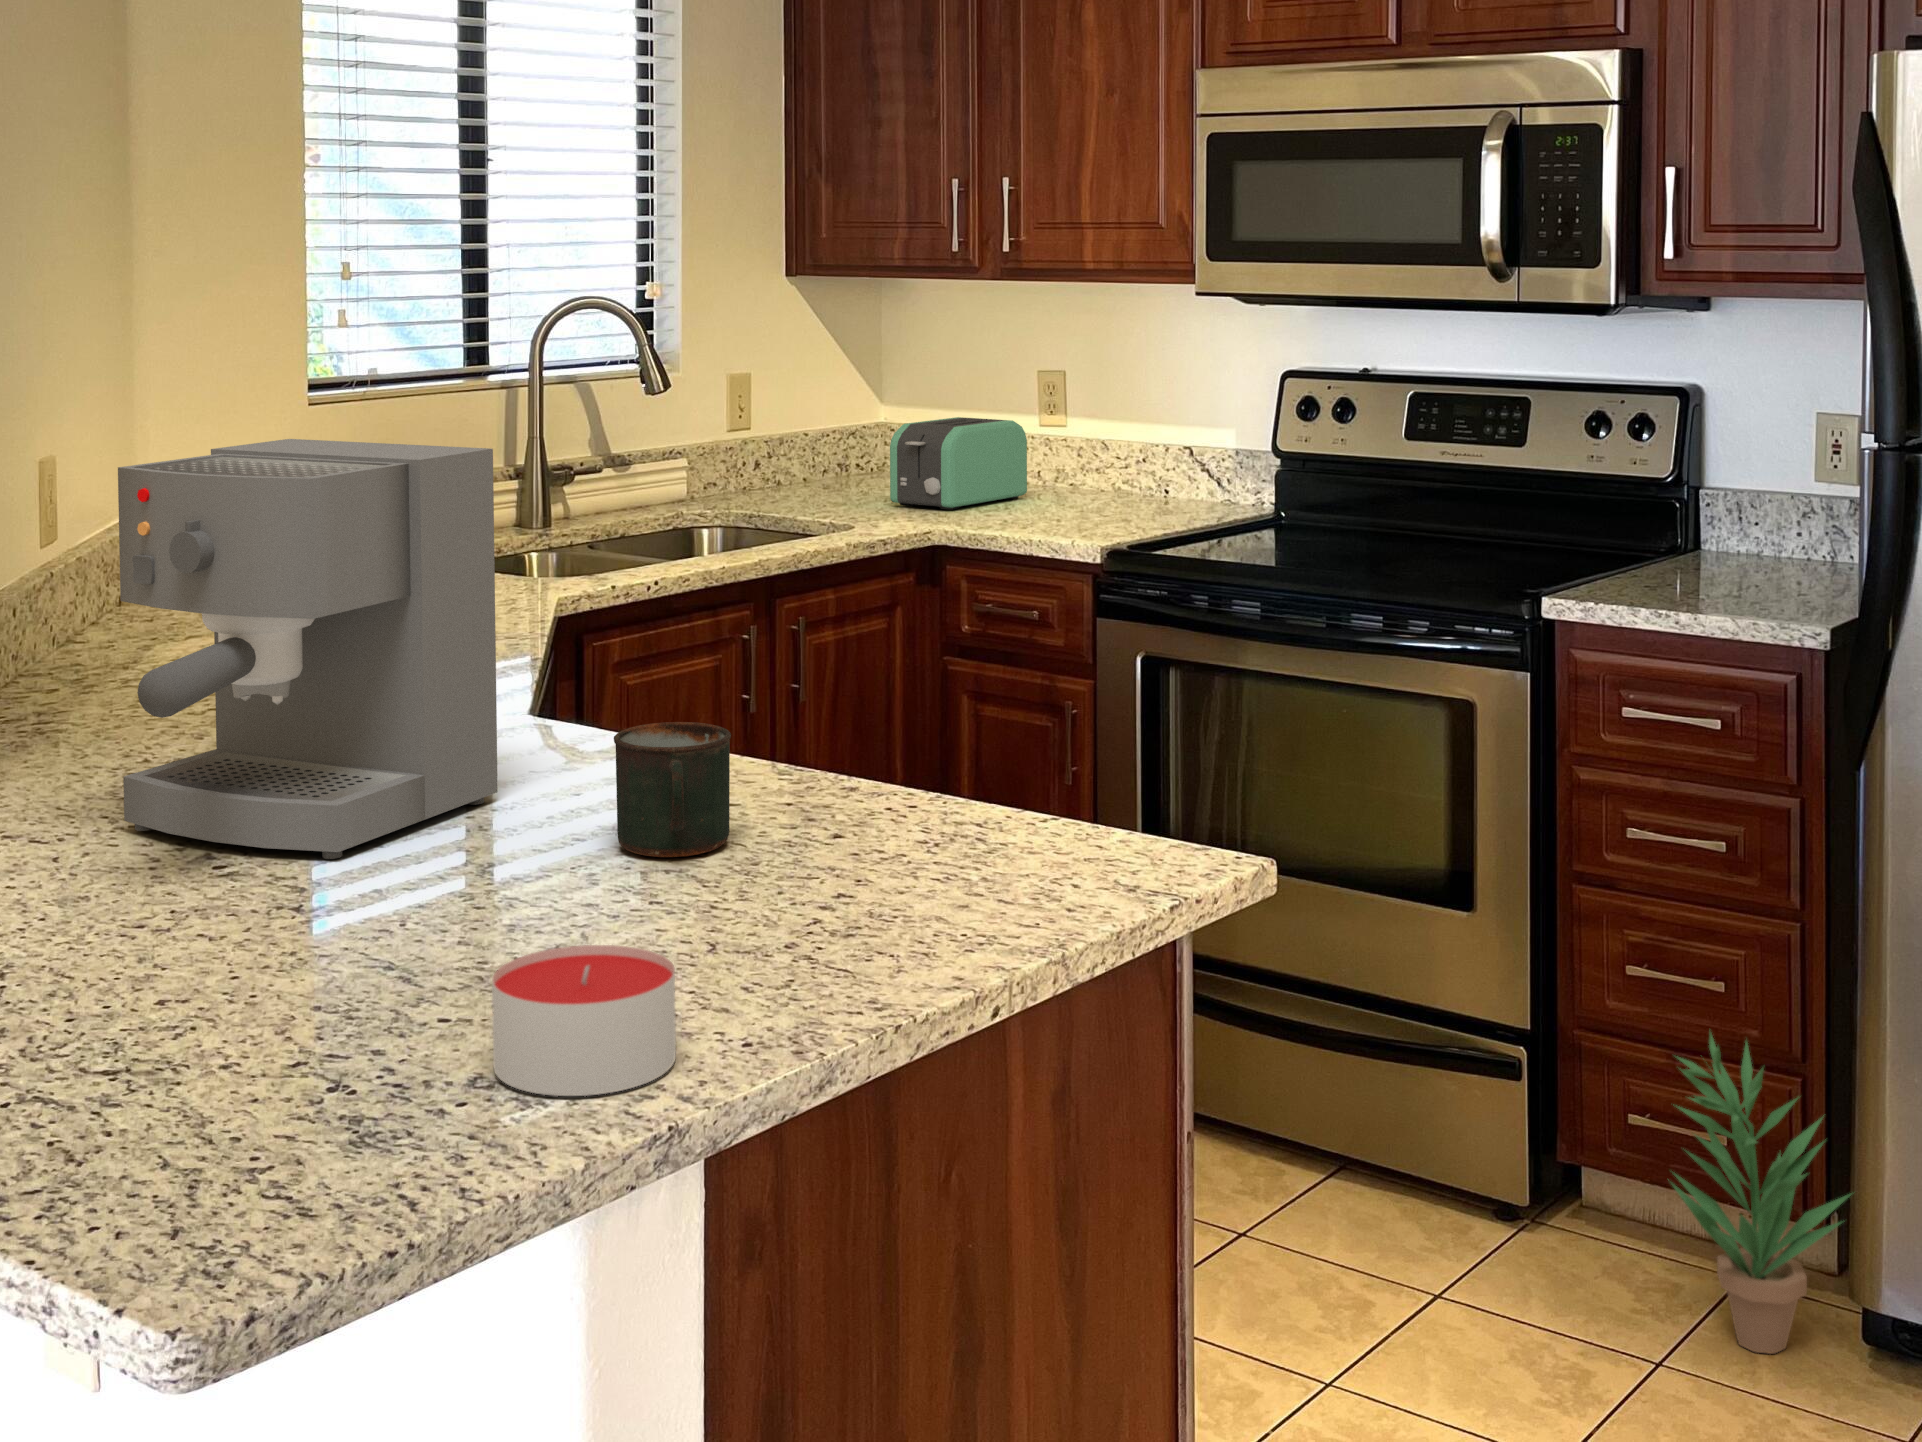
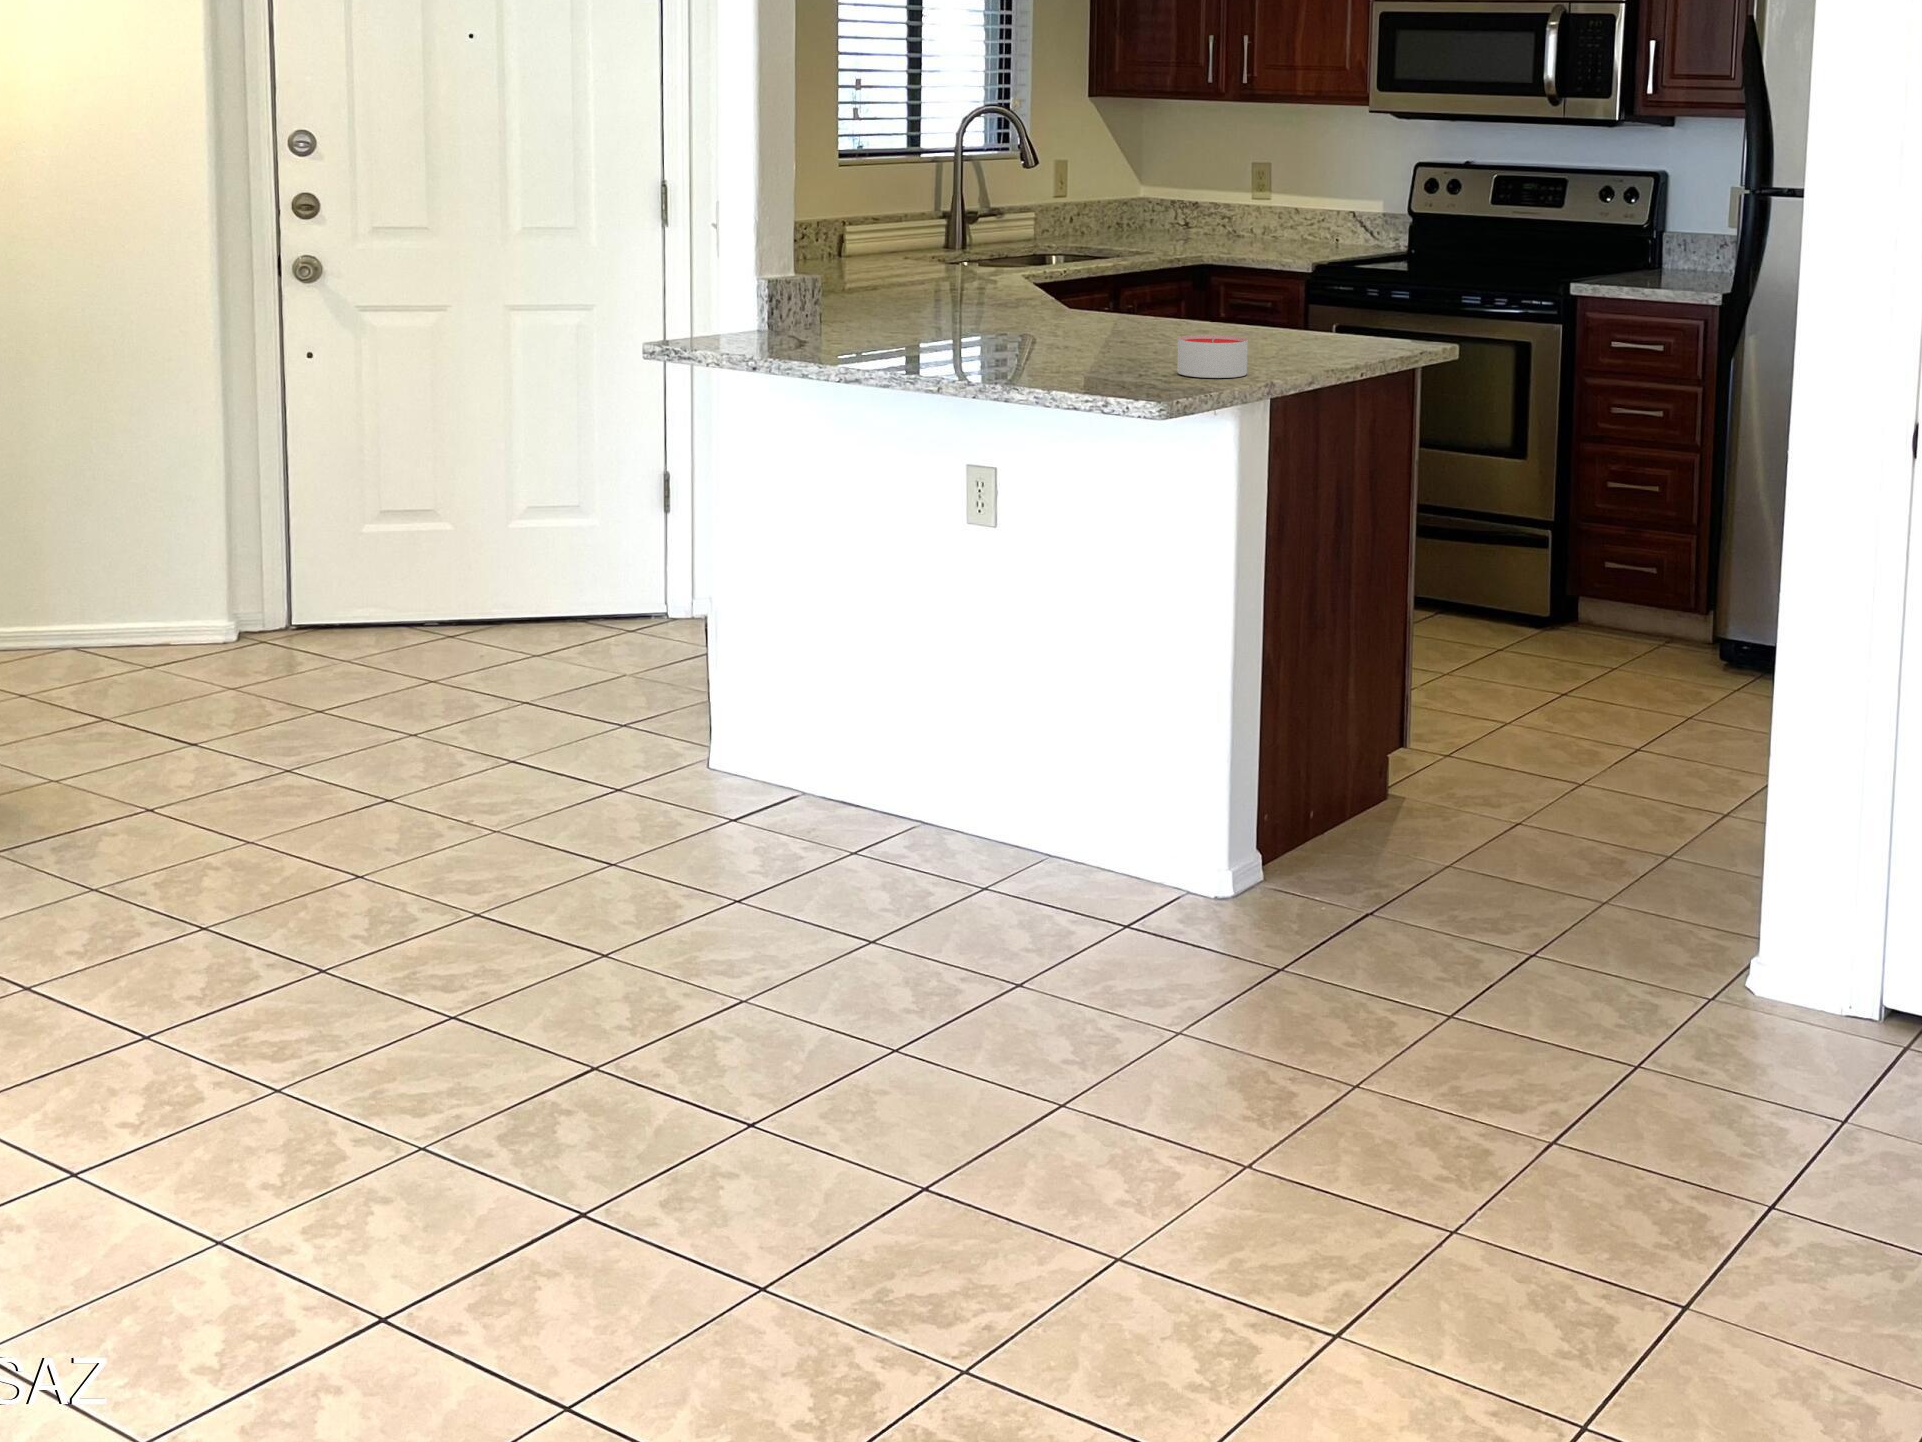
toaster: present [890,417,1027,510] -> none [1161,193,1246,249]
coffee maker: present [118,439,498,859] -> none [919,155,1086,340]
mug: present [614,722,731,857] -> none [1158,285,1211,340]
potted plant: present [1672,1034,1851,1354] -> none [1626,503,1722,668]

